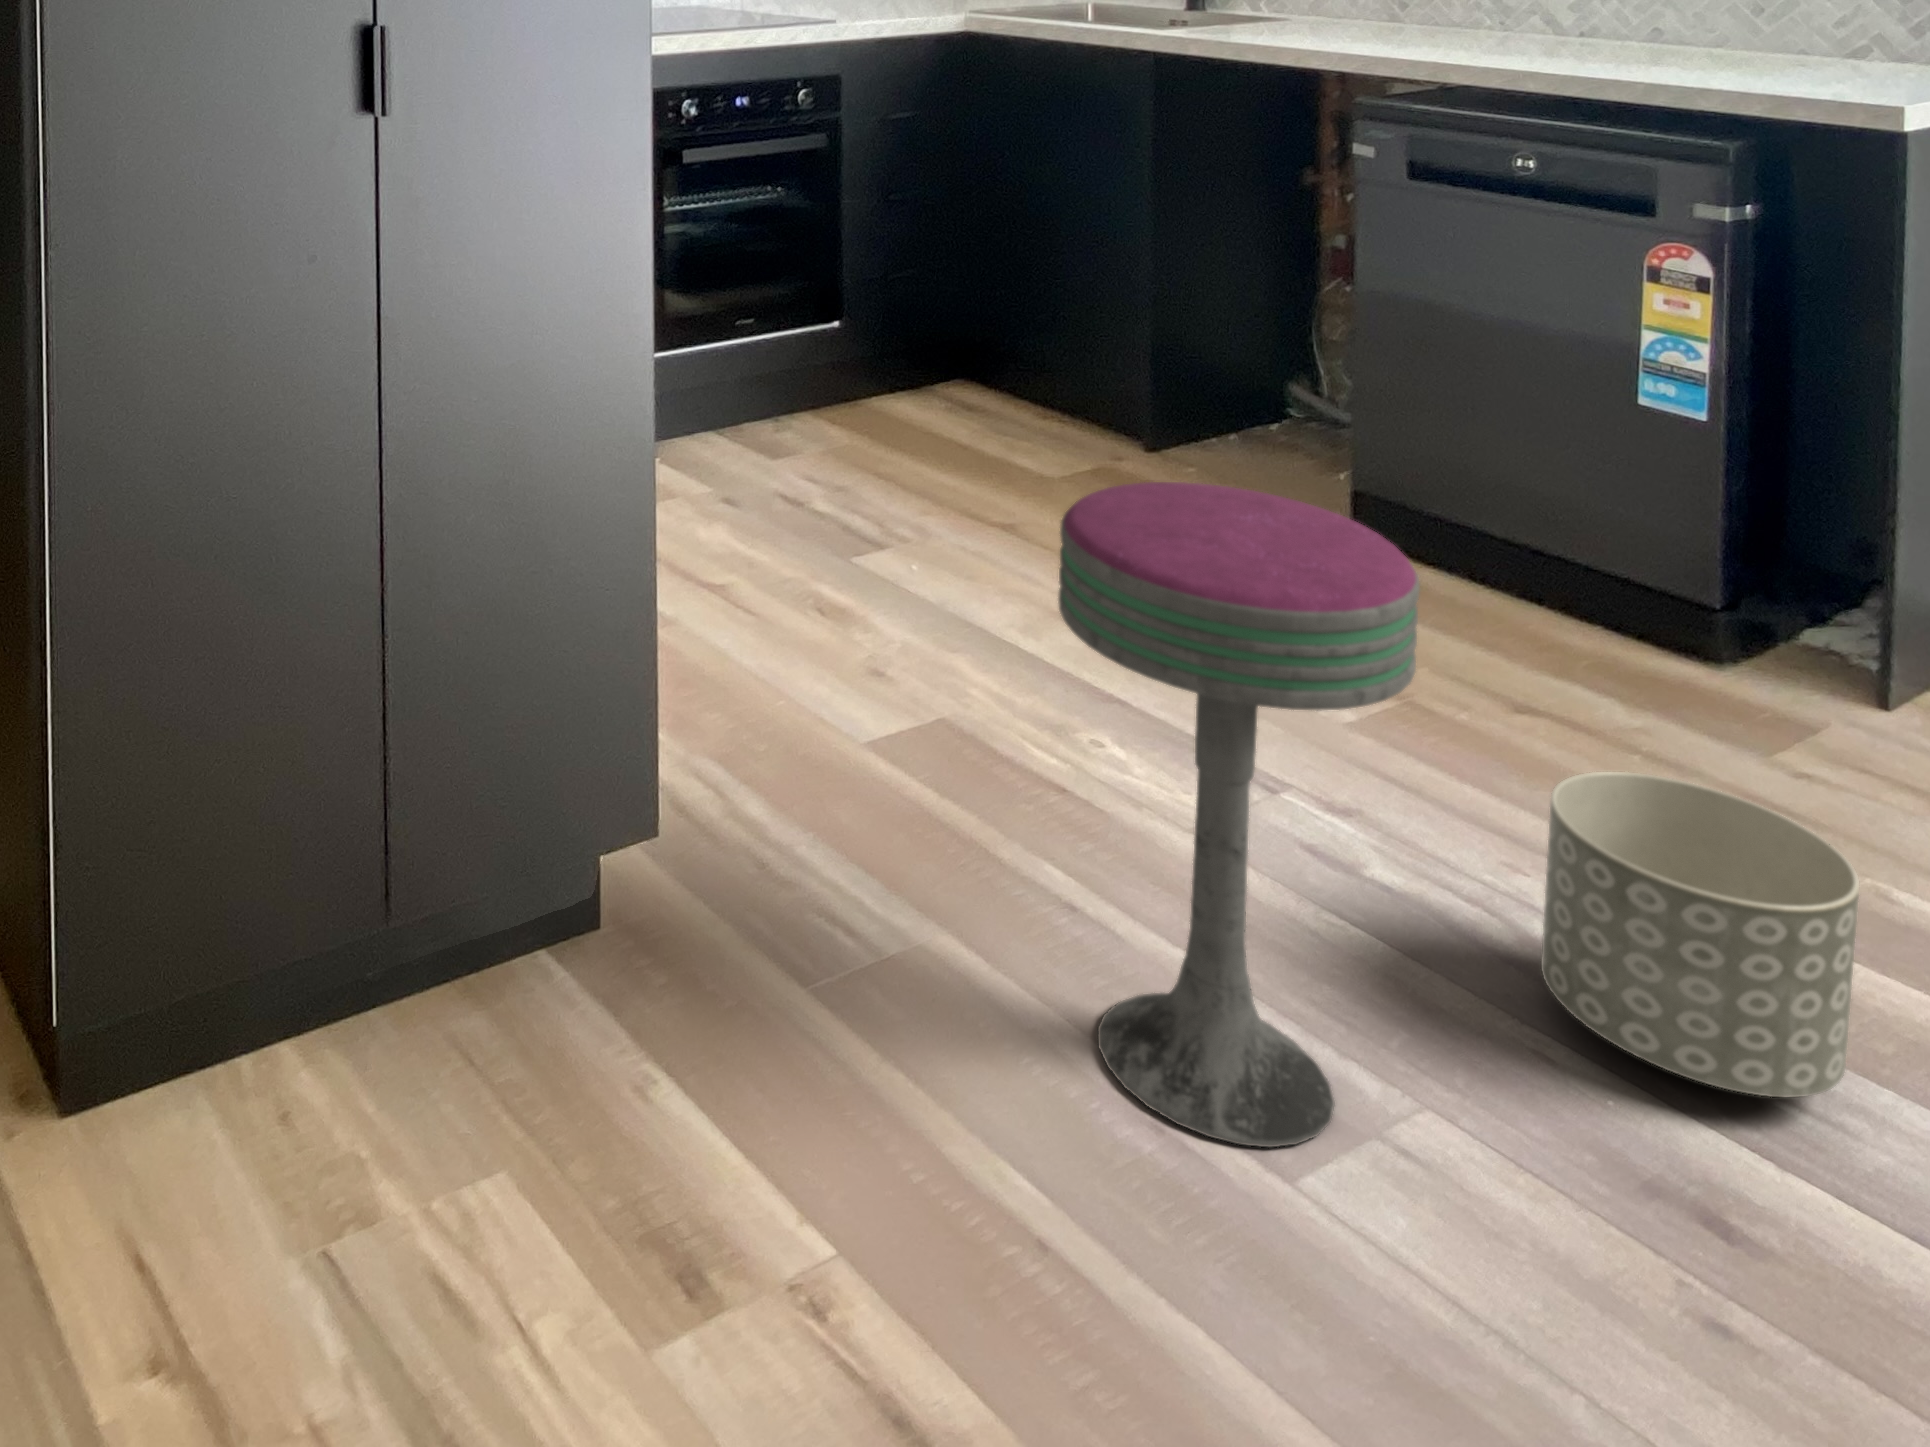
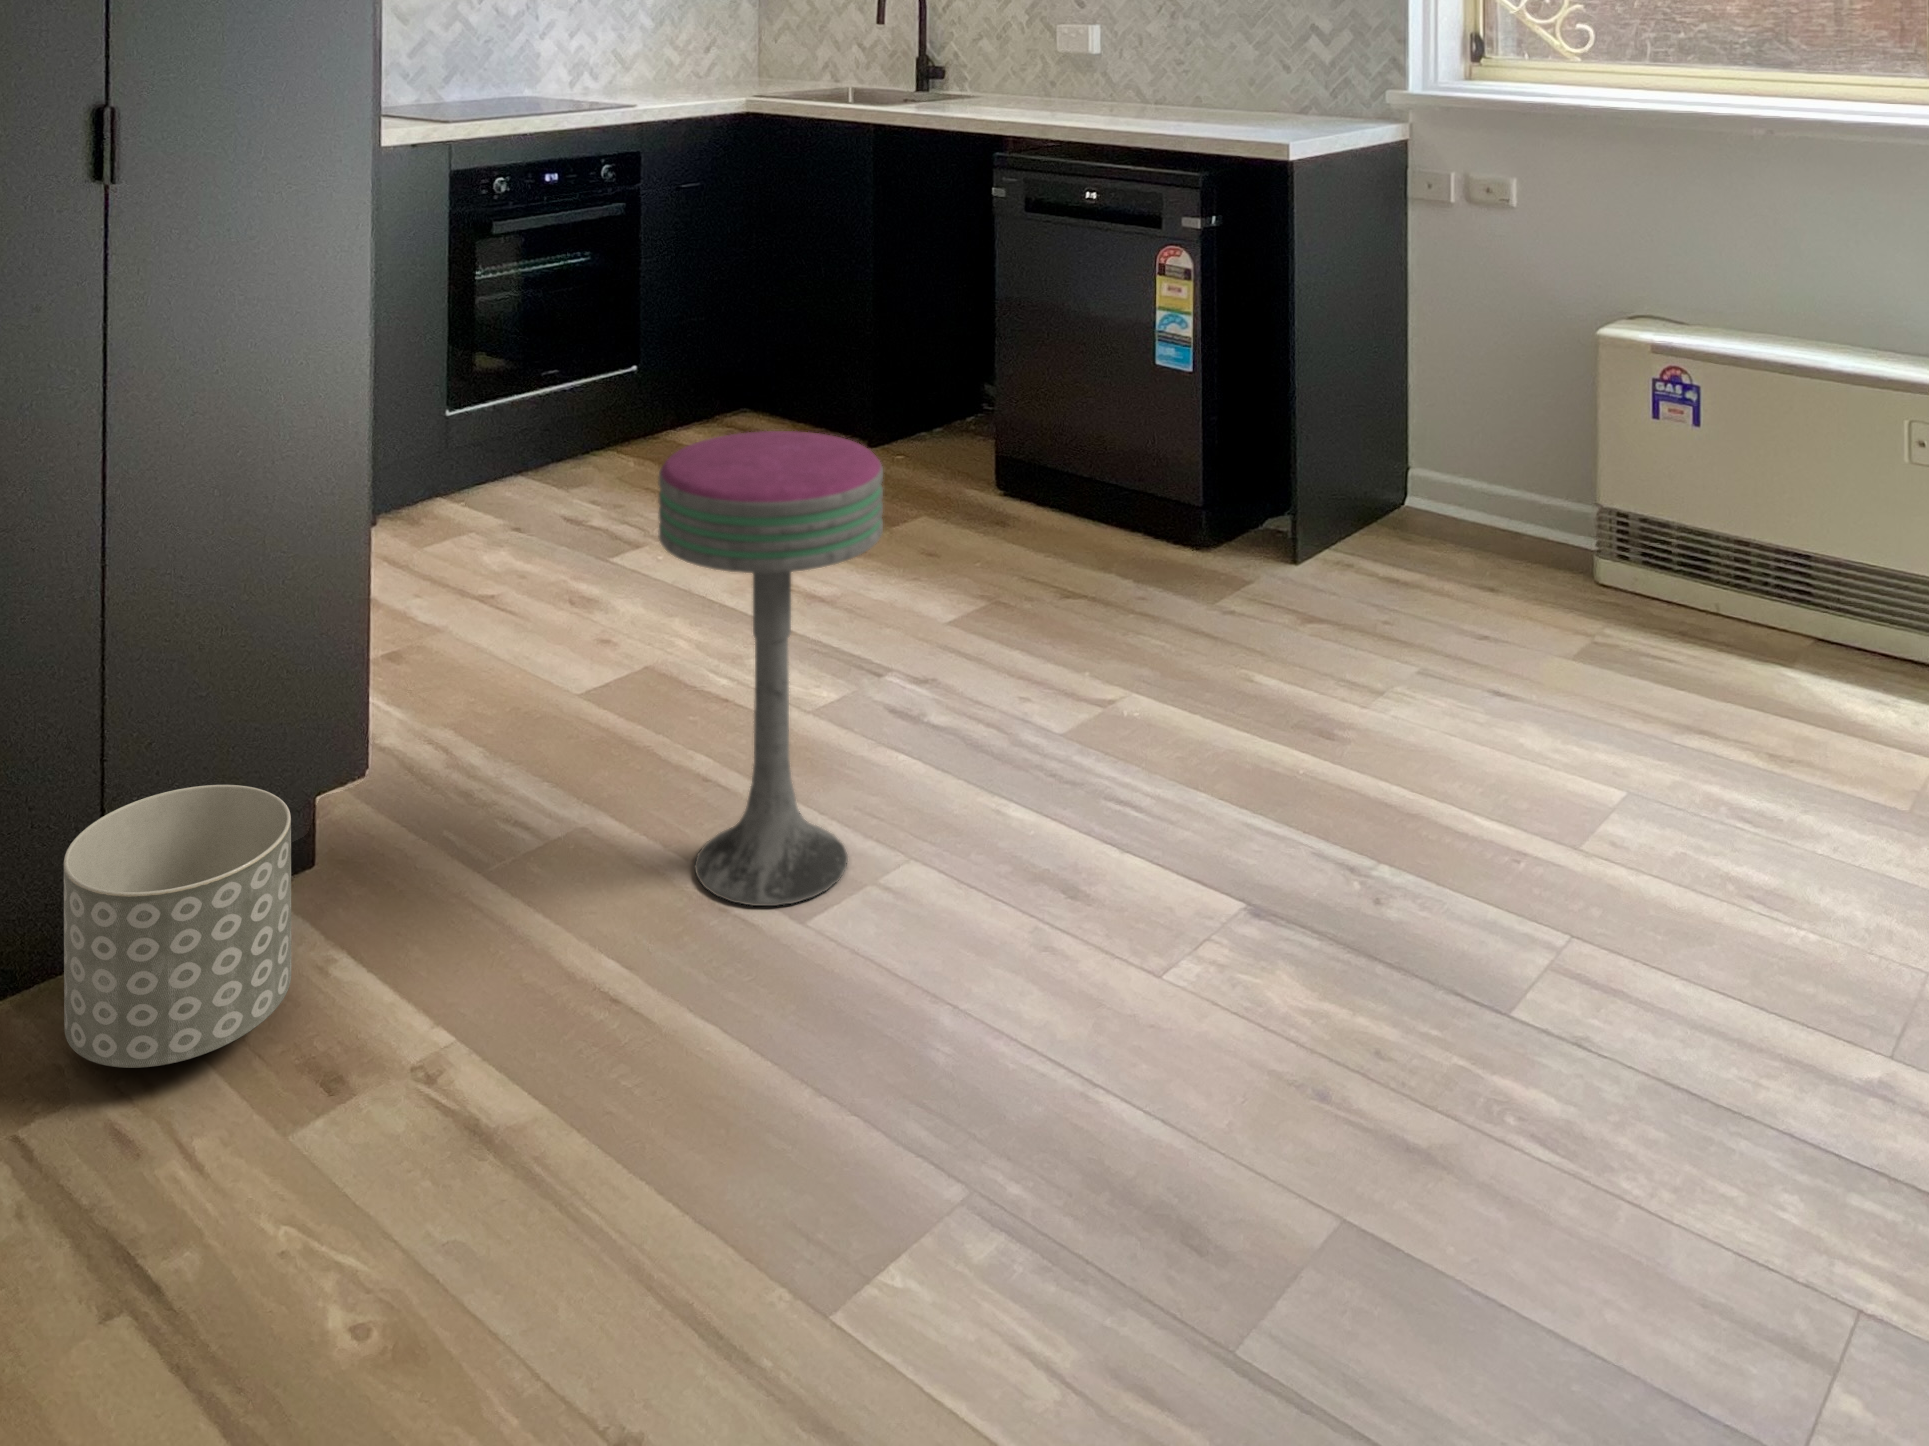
planter: present [1541,772,1859,1098] -> present [64,785,291,1068]

